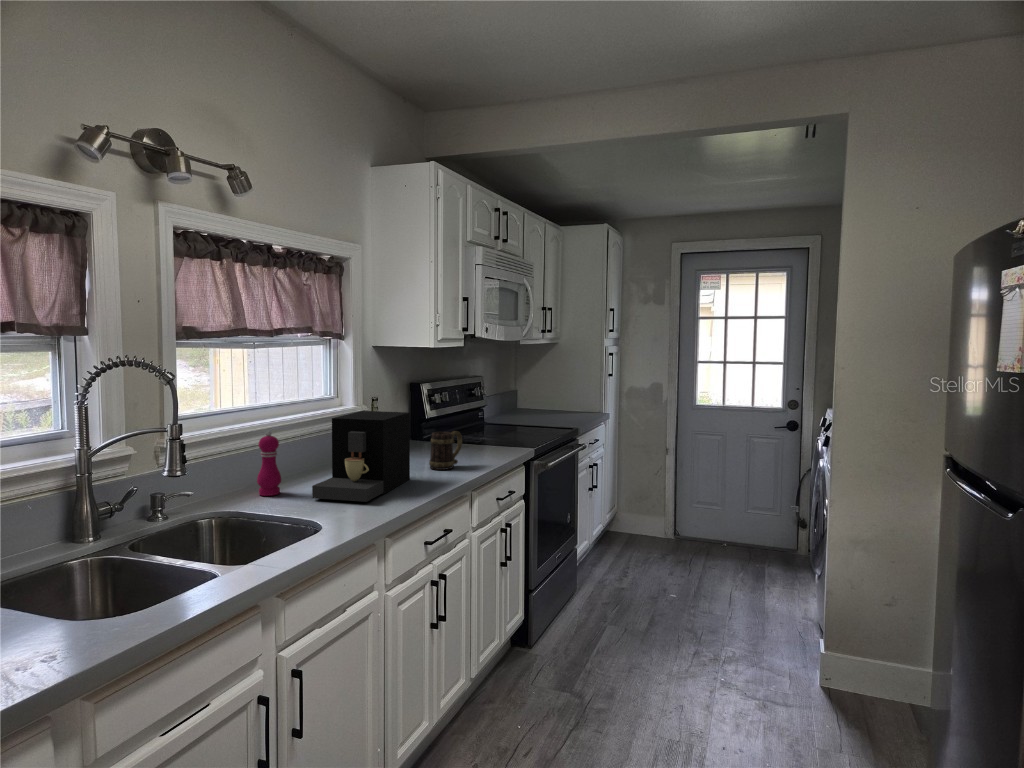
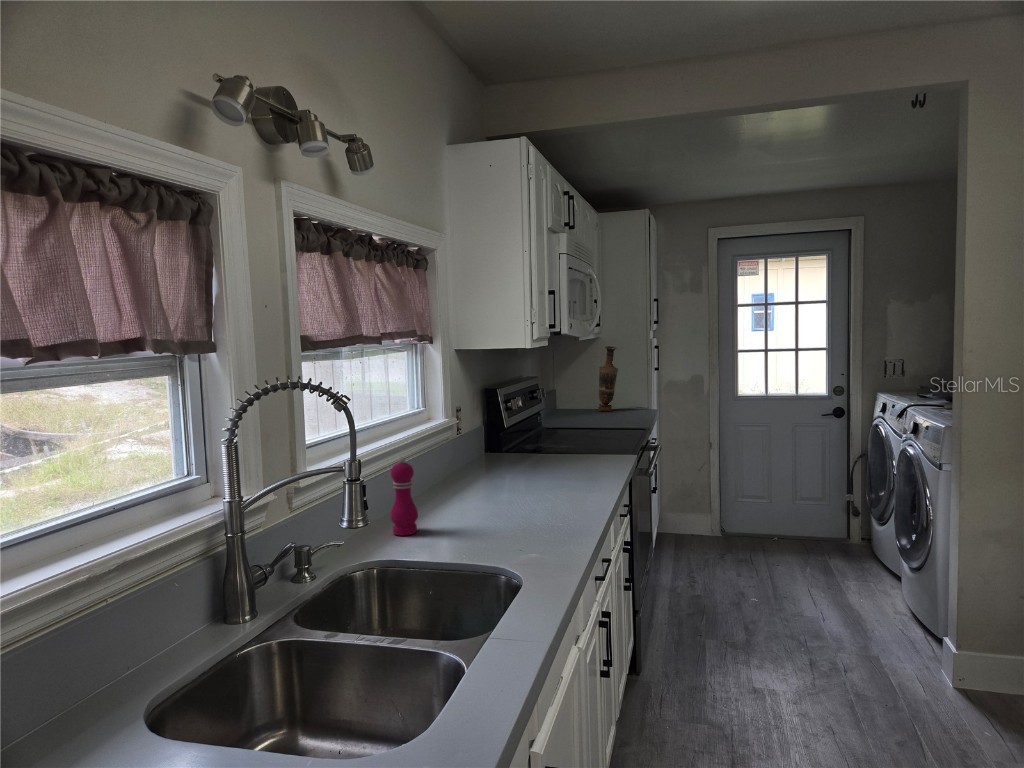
vase: none [550,351,569,412] -> present [598,346,618,411]
coffee maker: present [312,411,410,502] -> none [465,424,546,535]
mug: present [429,431,462,470] -> none [551,442,582,487]

